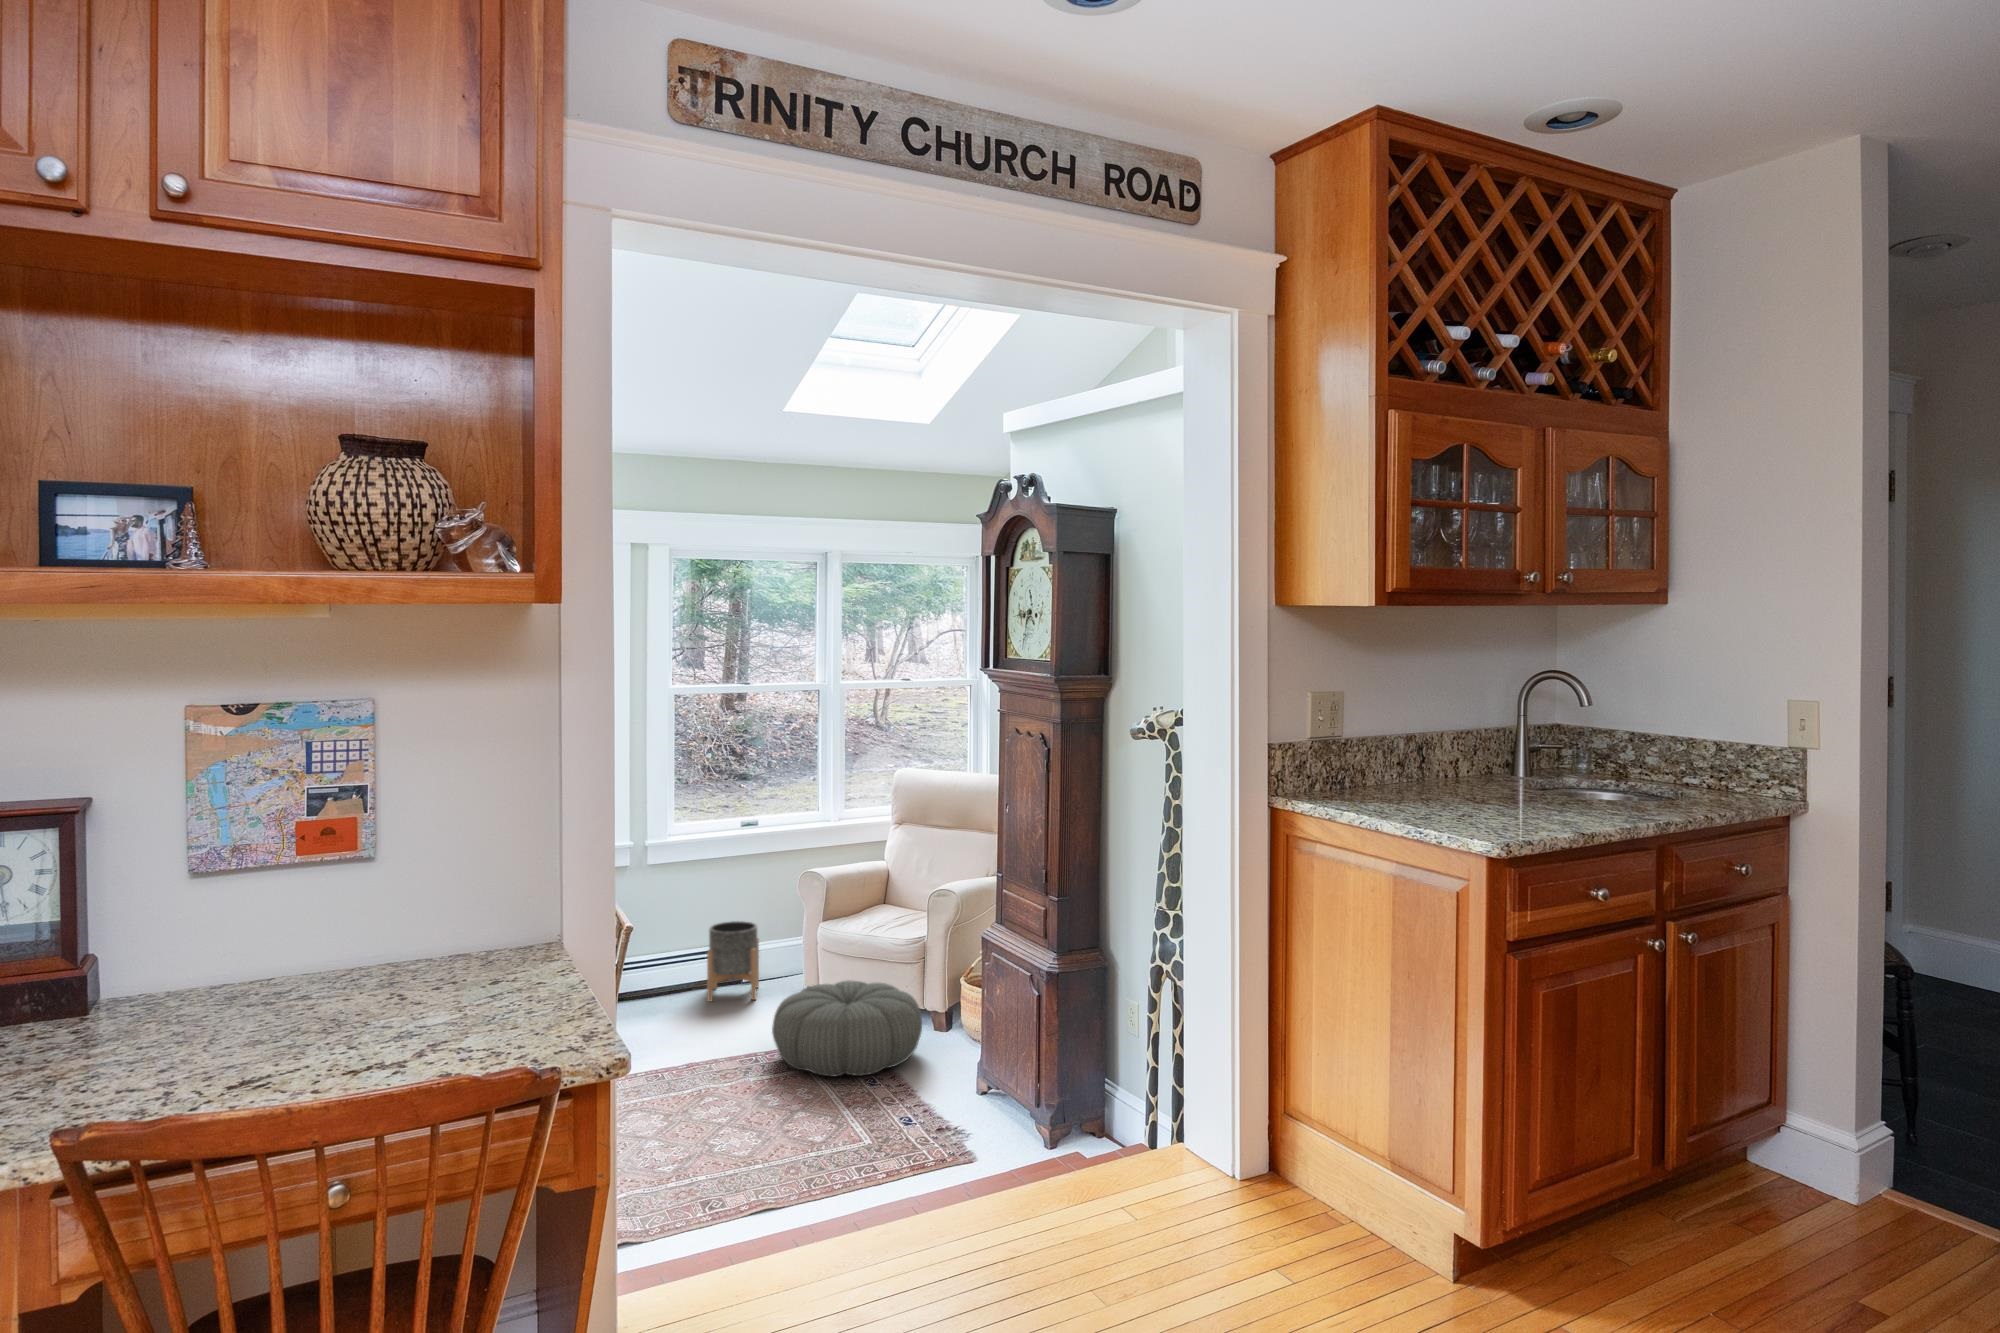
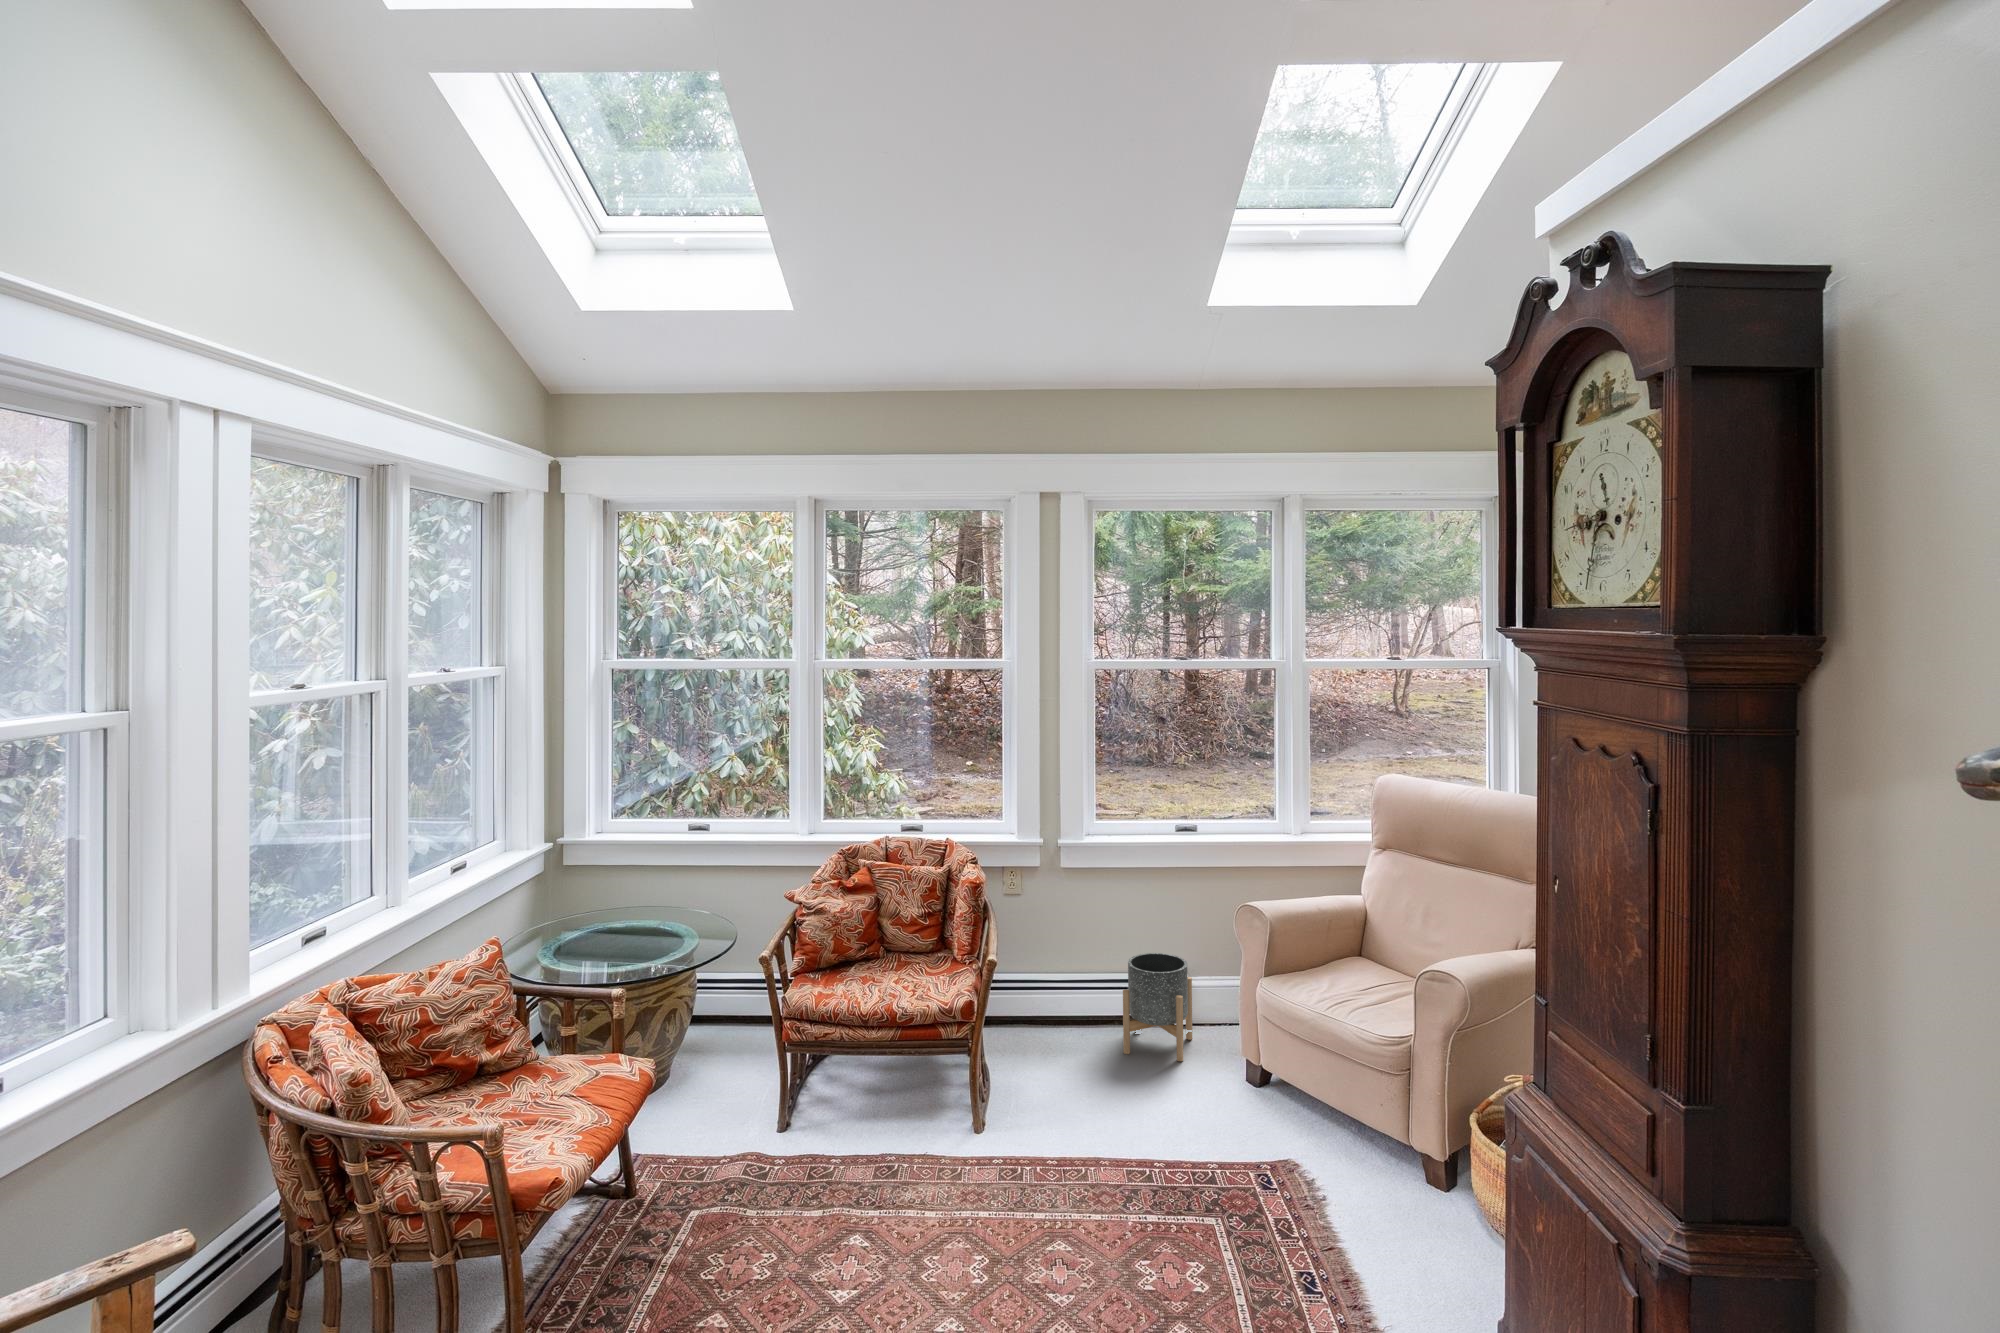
pouf: present [772,980,922,1076] -> none [1172,1082,1398,1259]

